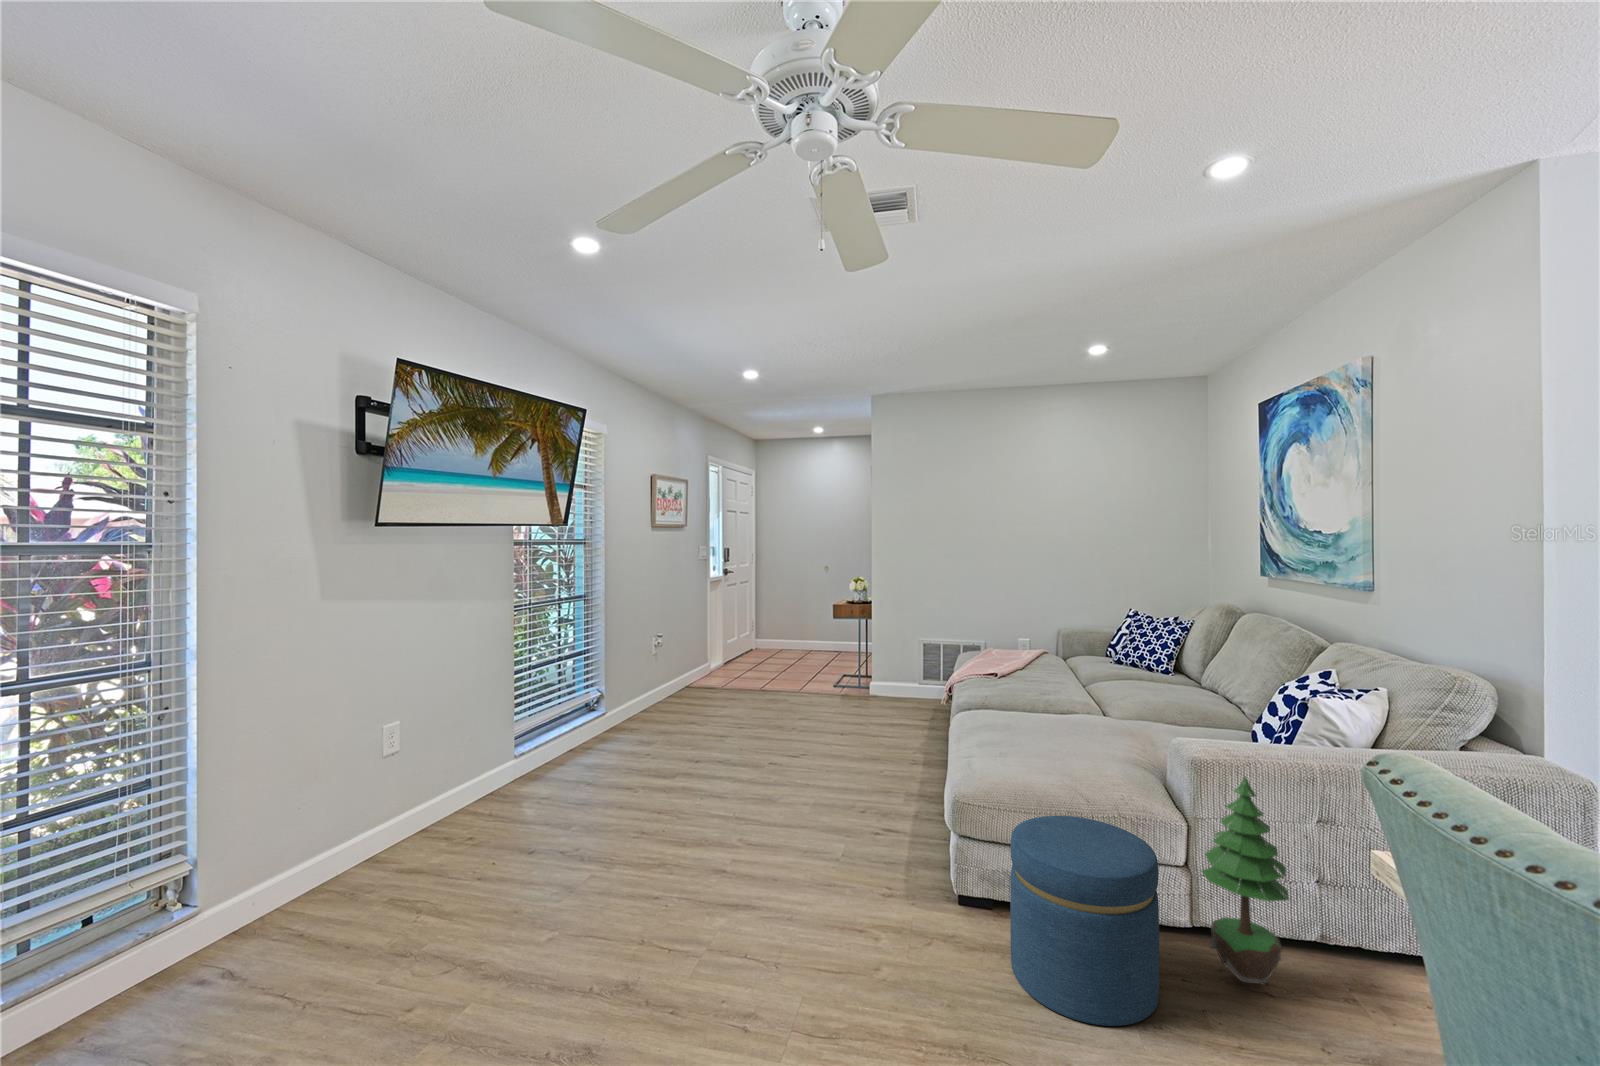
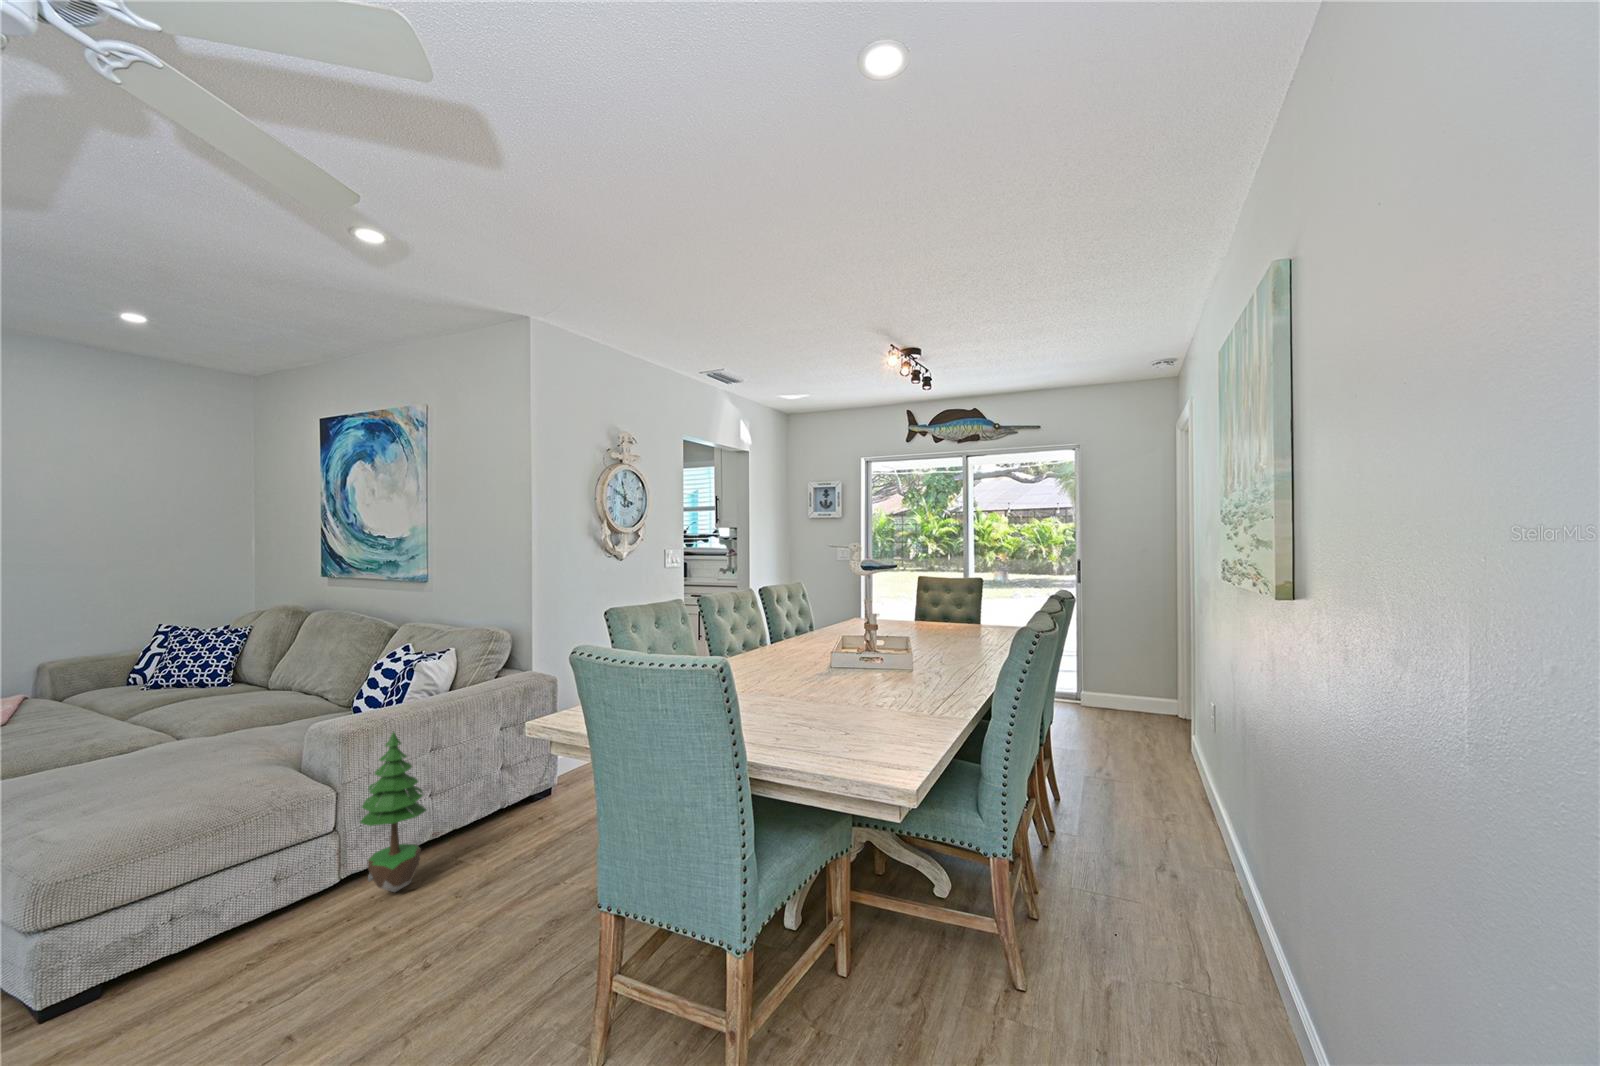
ottoman: present [1010,816,1159,1026] -> none [168,817,341,1024]

